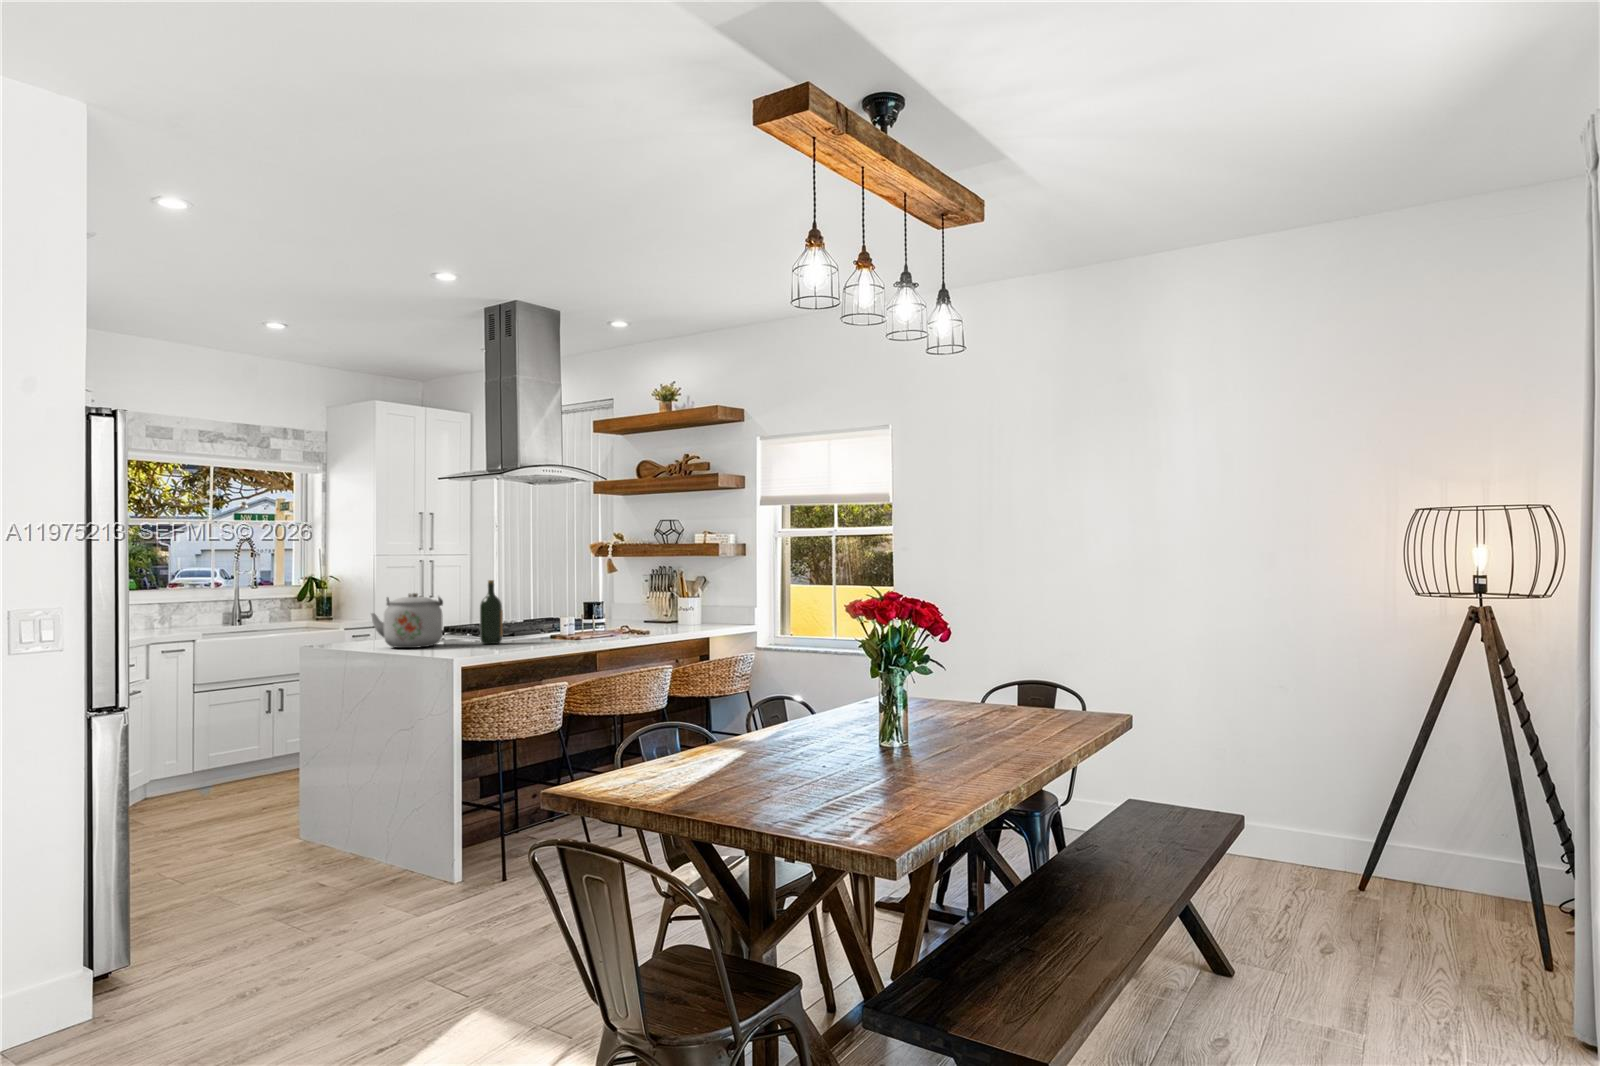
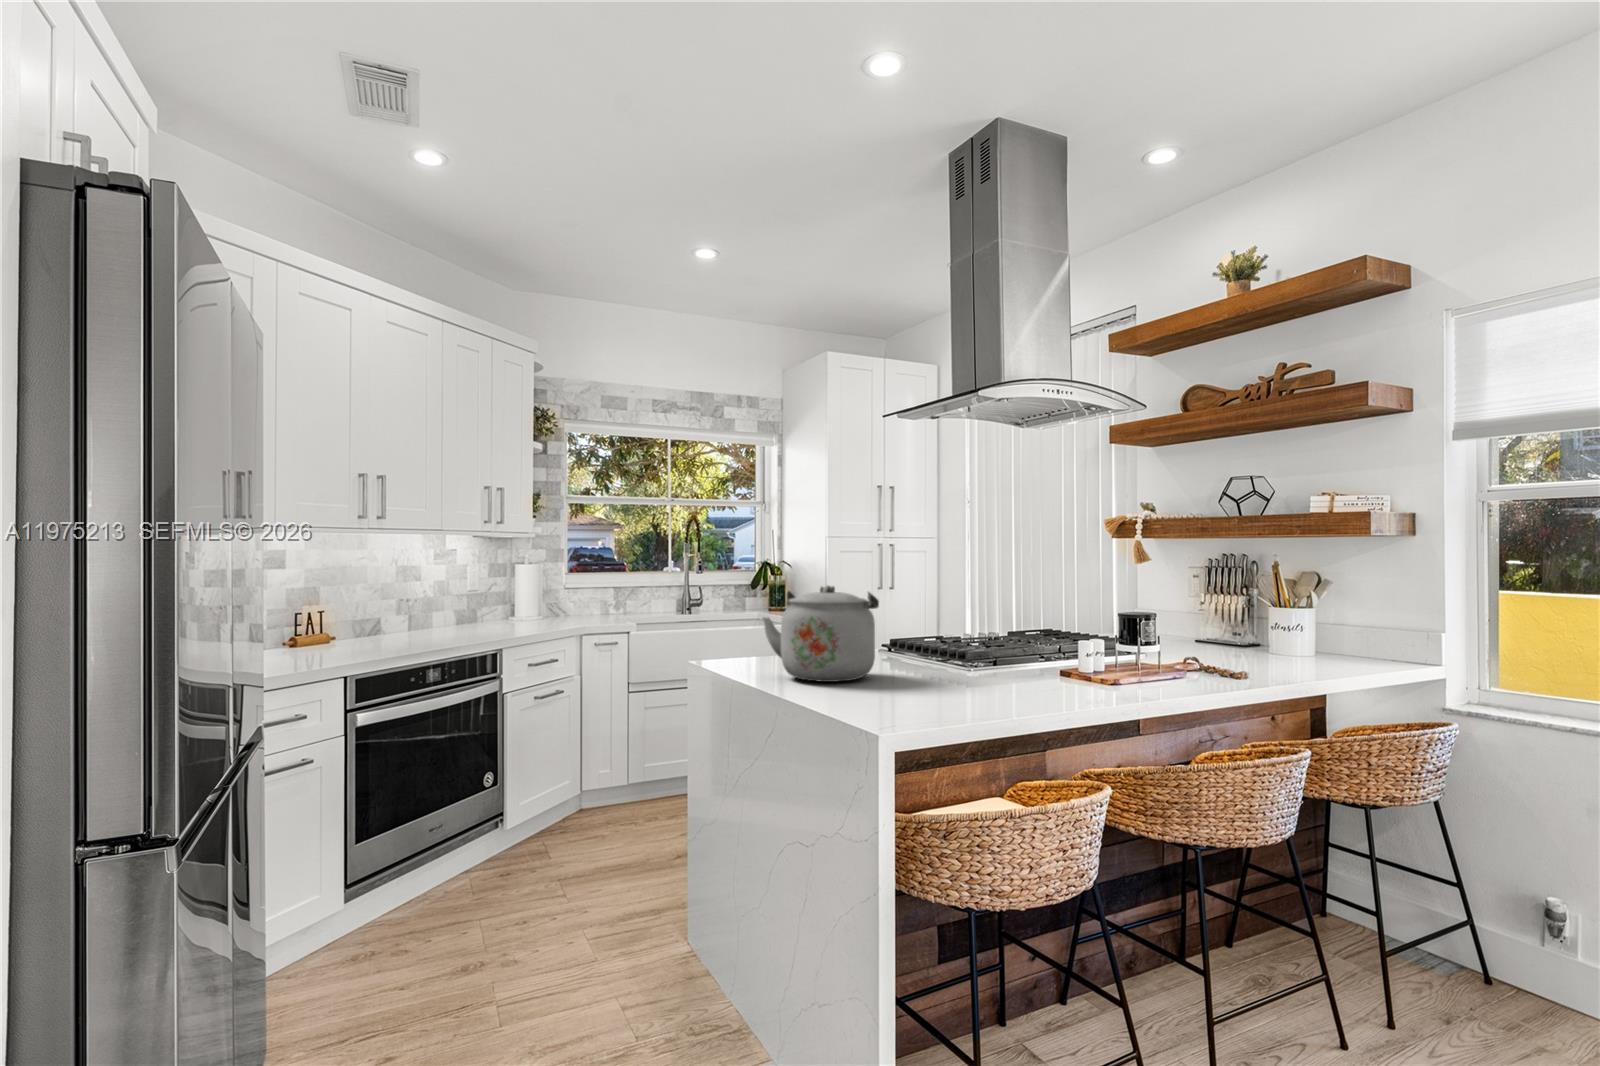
wine bottle: present [480,580,503,644] -> none [937,566,977,684]

